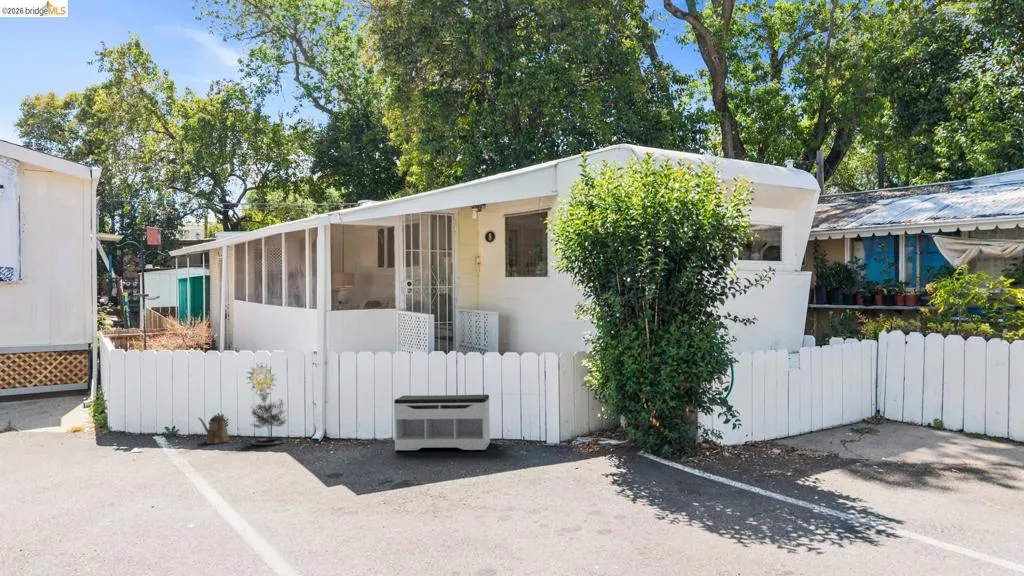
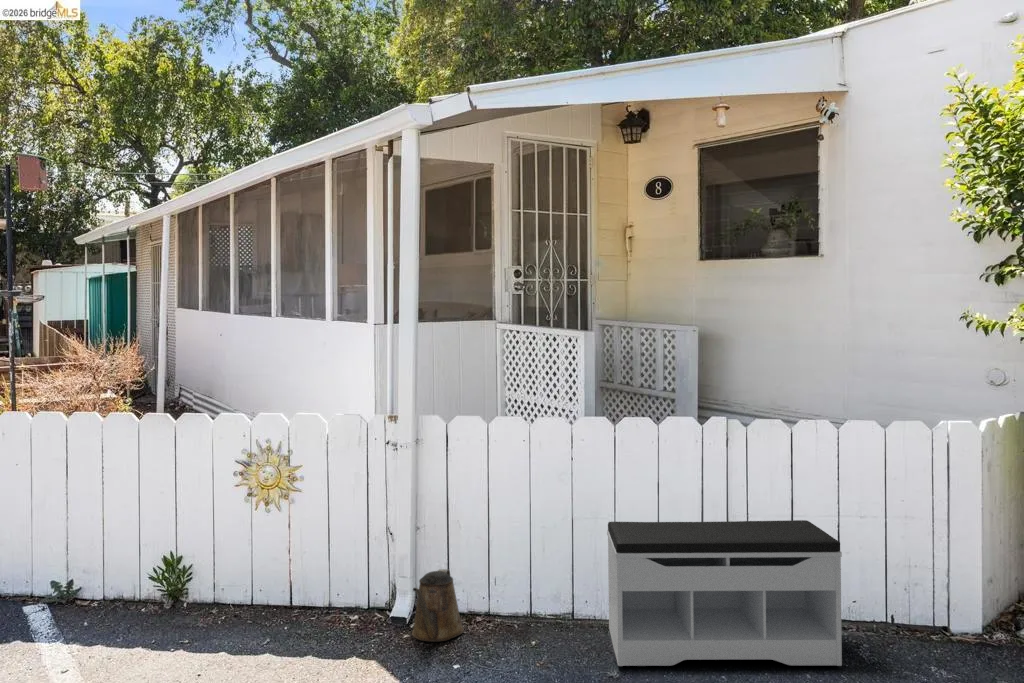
potted tree: present [251,391,286,445] -> none [247,497,335,641]
watering can: present [198,417,229,444] -> present [412,569,464,642]

